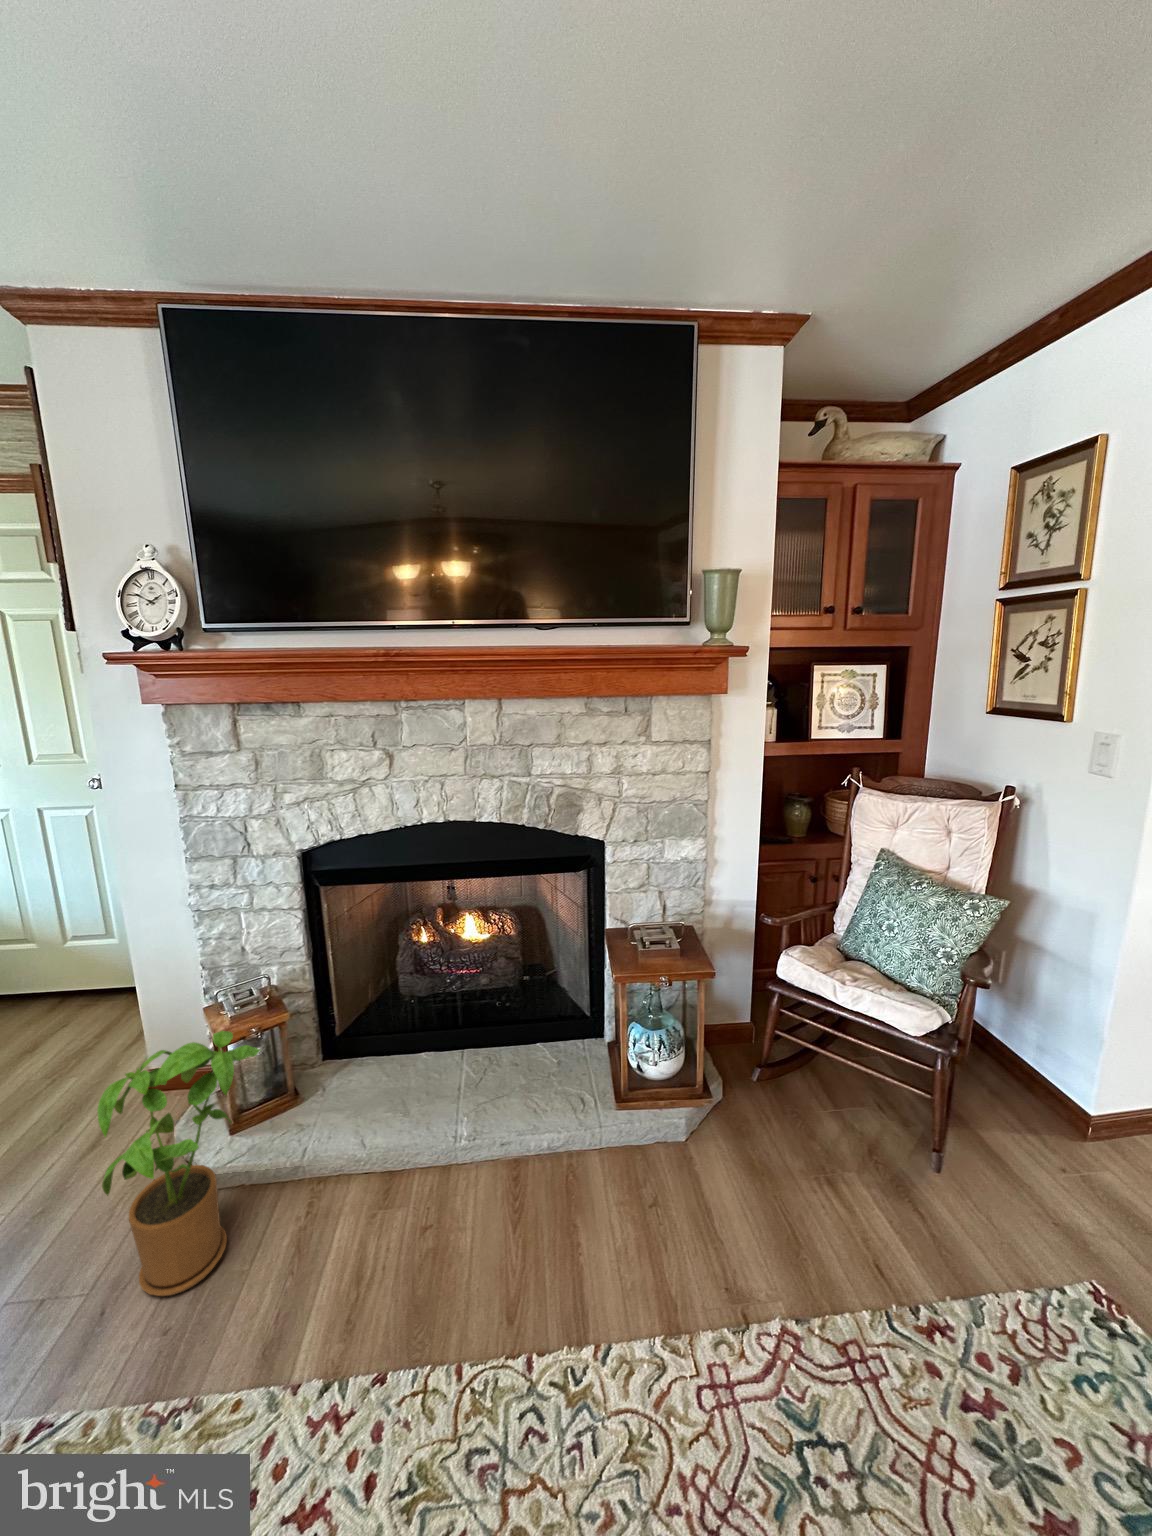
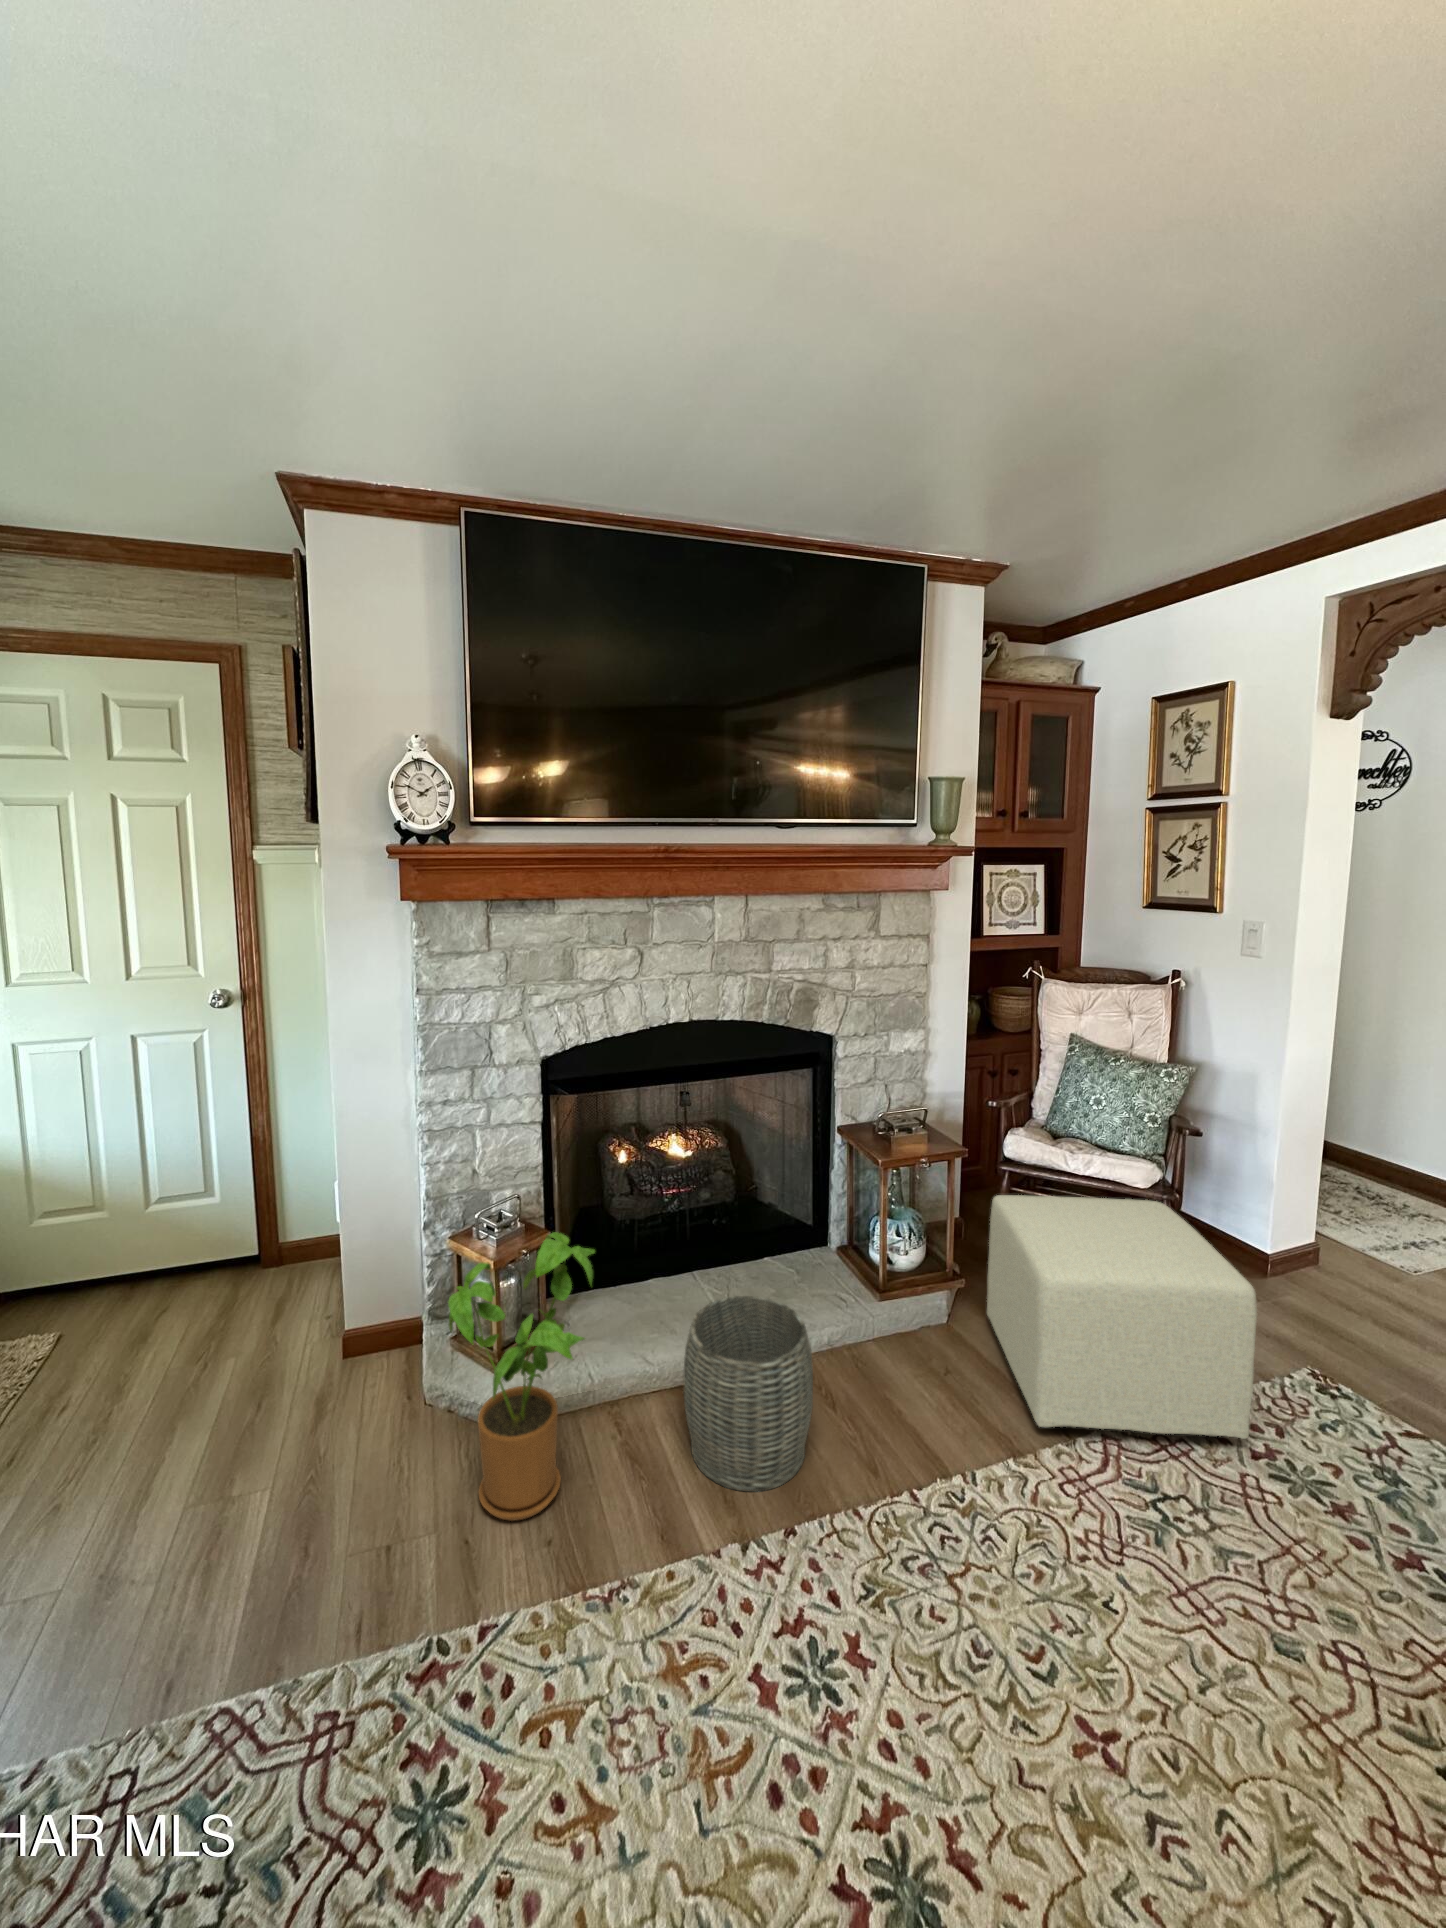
ottoman: none [706,1024,979,1380] -> present [987,1195,1257,1439]
woven basket: none [333,1104,470,1315] -> present [684,1296,813,1492]

